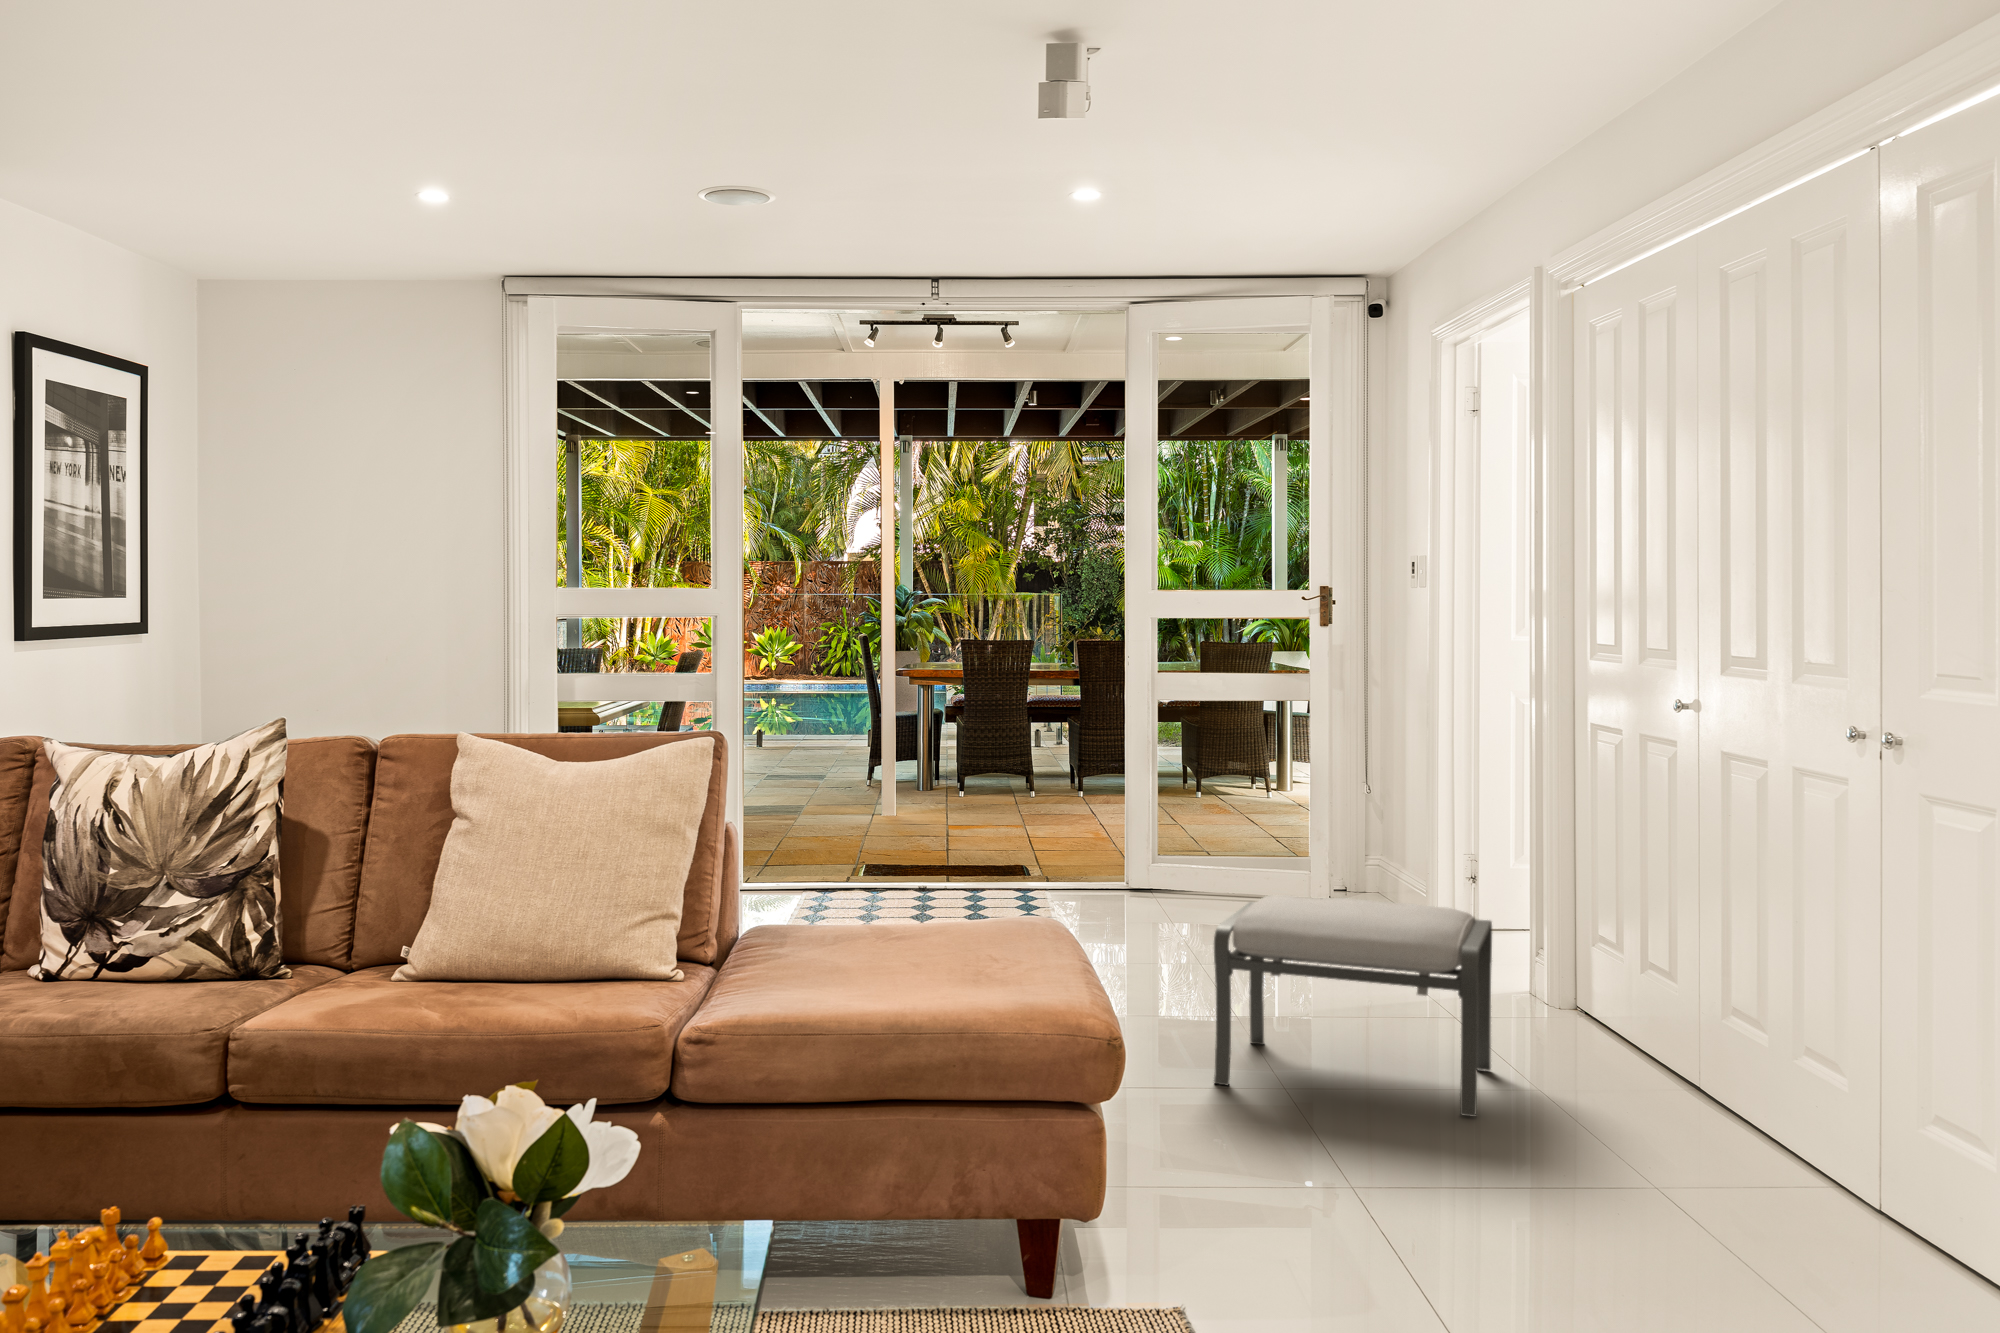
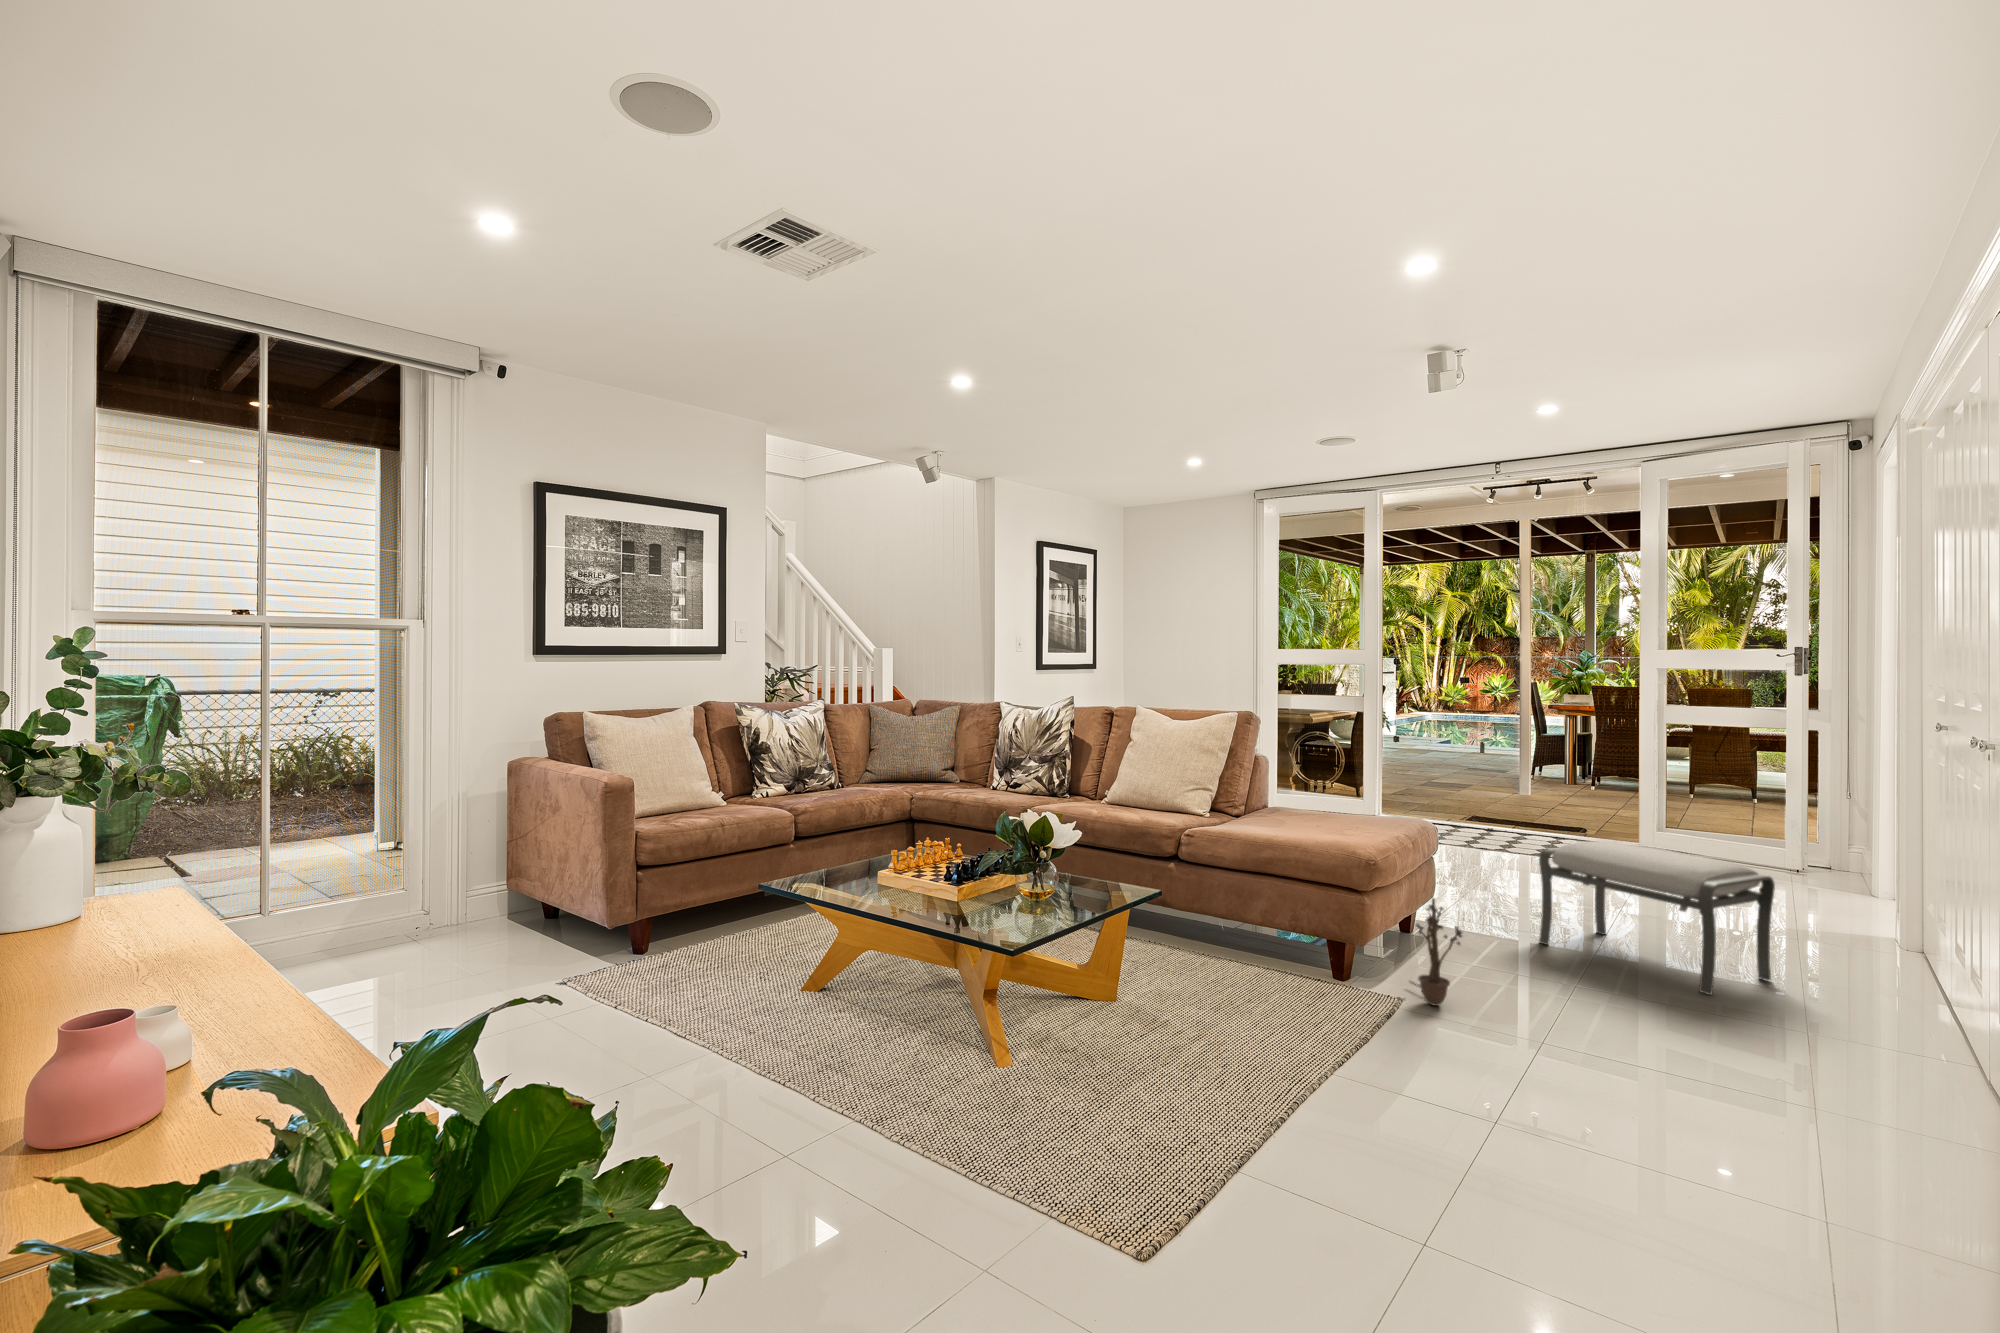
decorative plant: none [1166,1070,1298,1274] -> present [1410,898,1462,1006]

